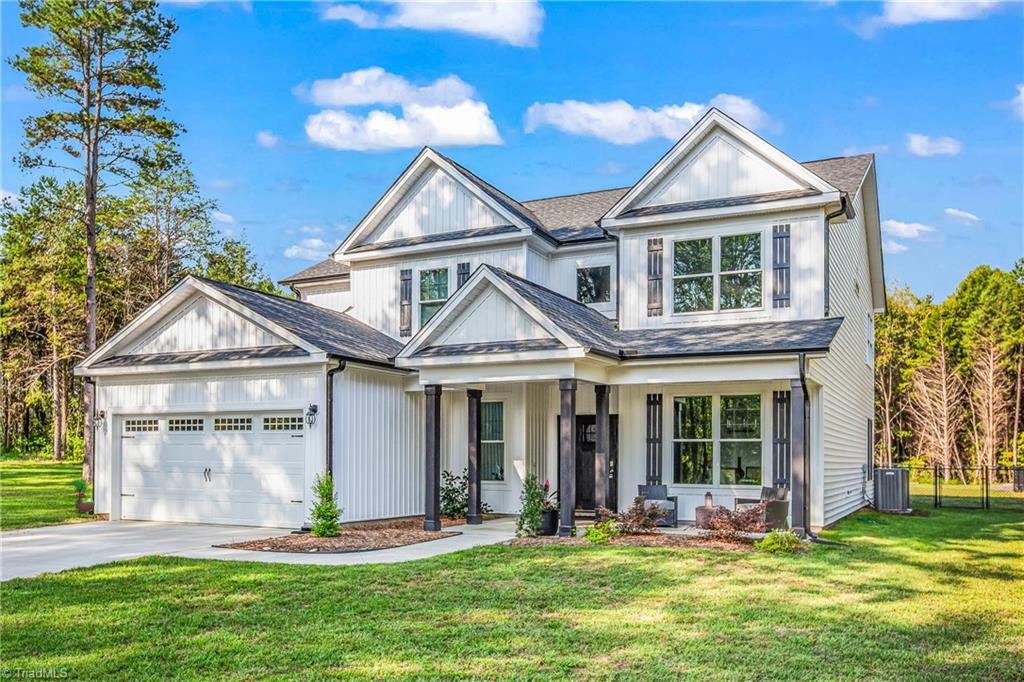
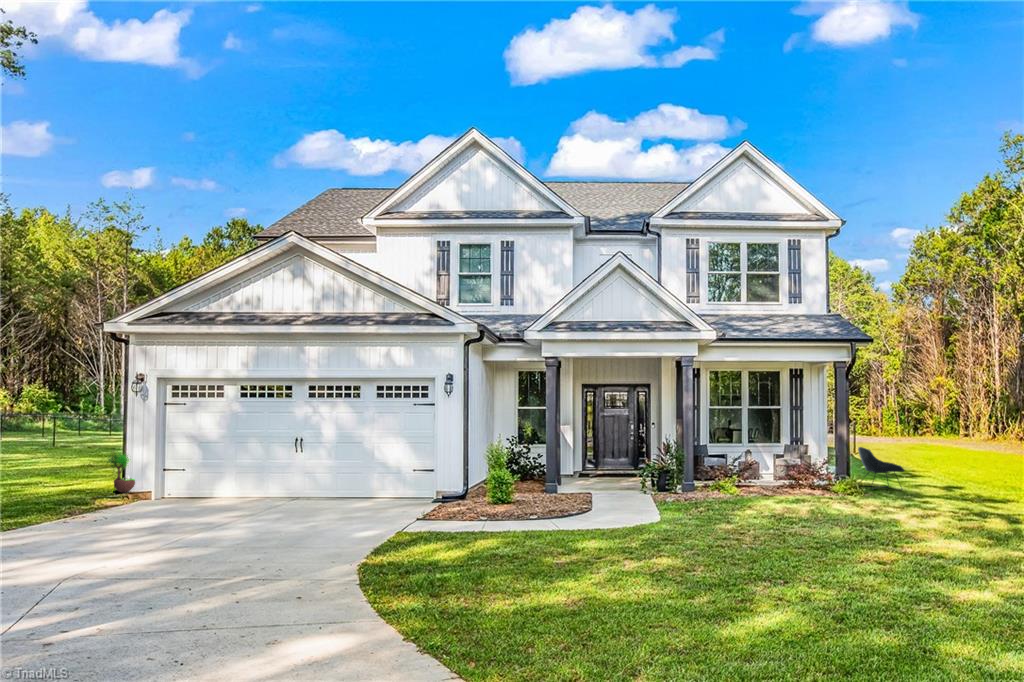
lounge chair: none [805,490,861,551] -> present [858,447,904,490]

